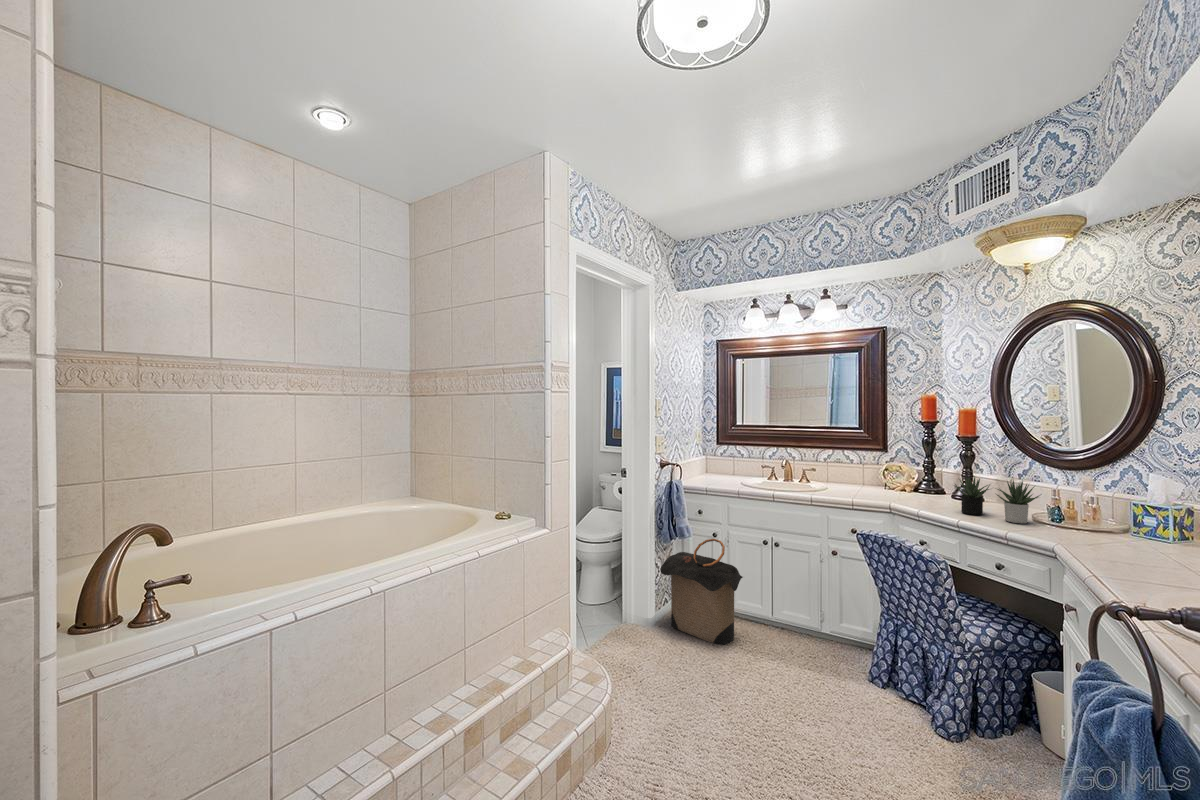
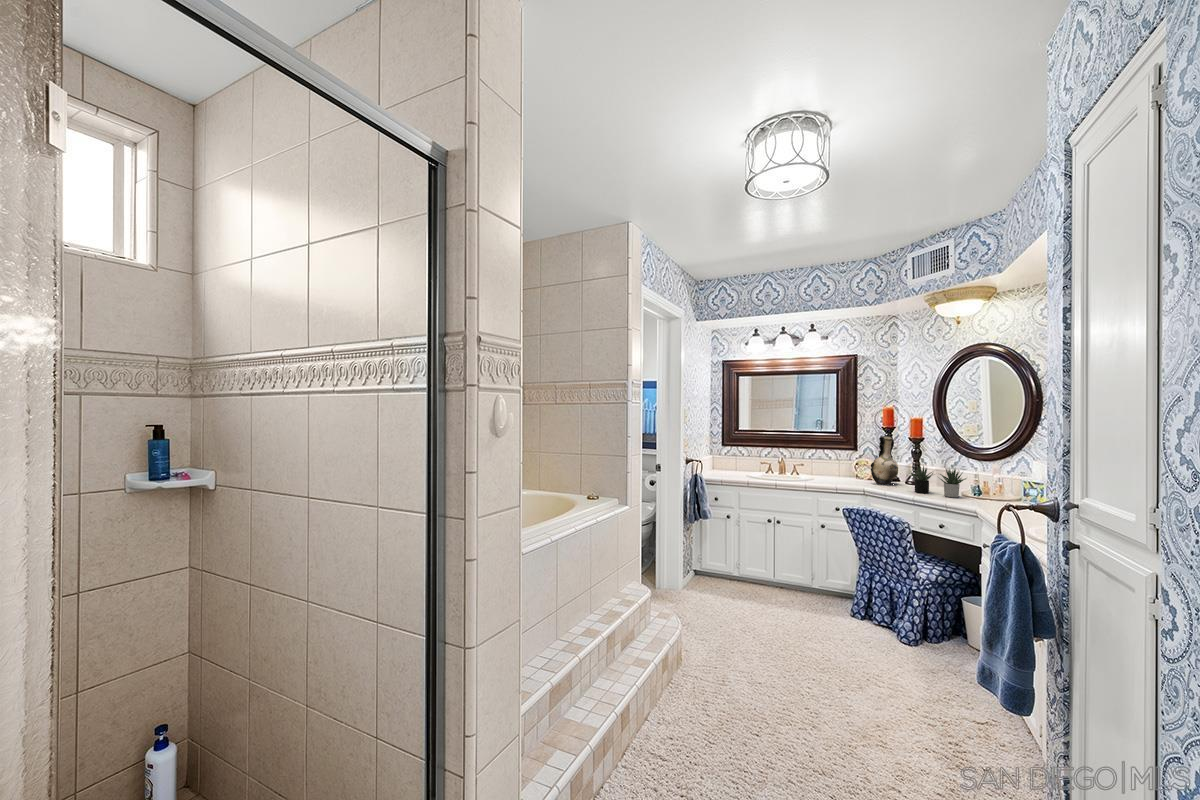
decorative vase: none [901,434,940,499] -> present [871,436,898,484]
laundry hamper: present [660,539,743,645] -> none [687,518,755,599]

